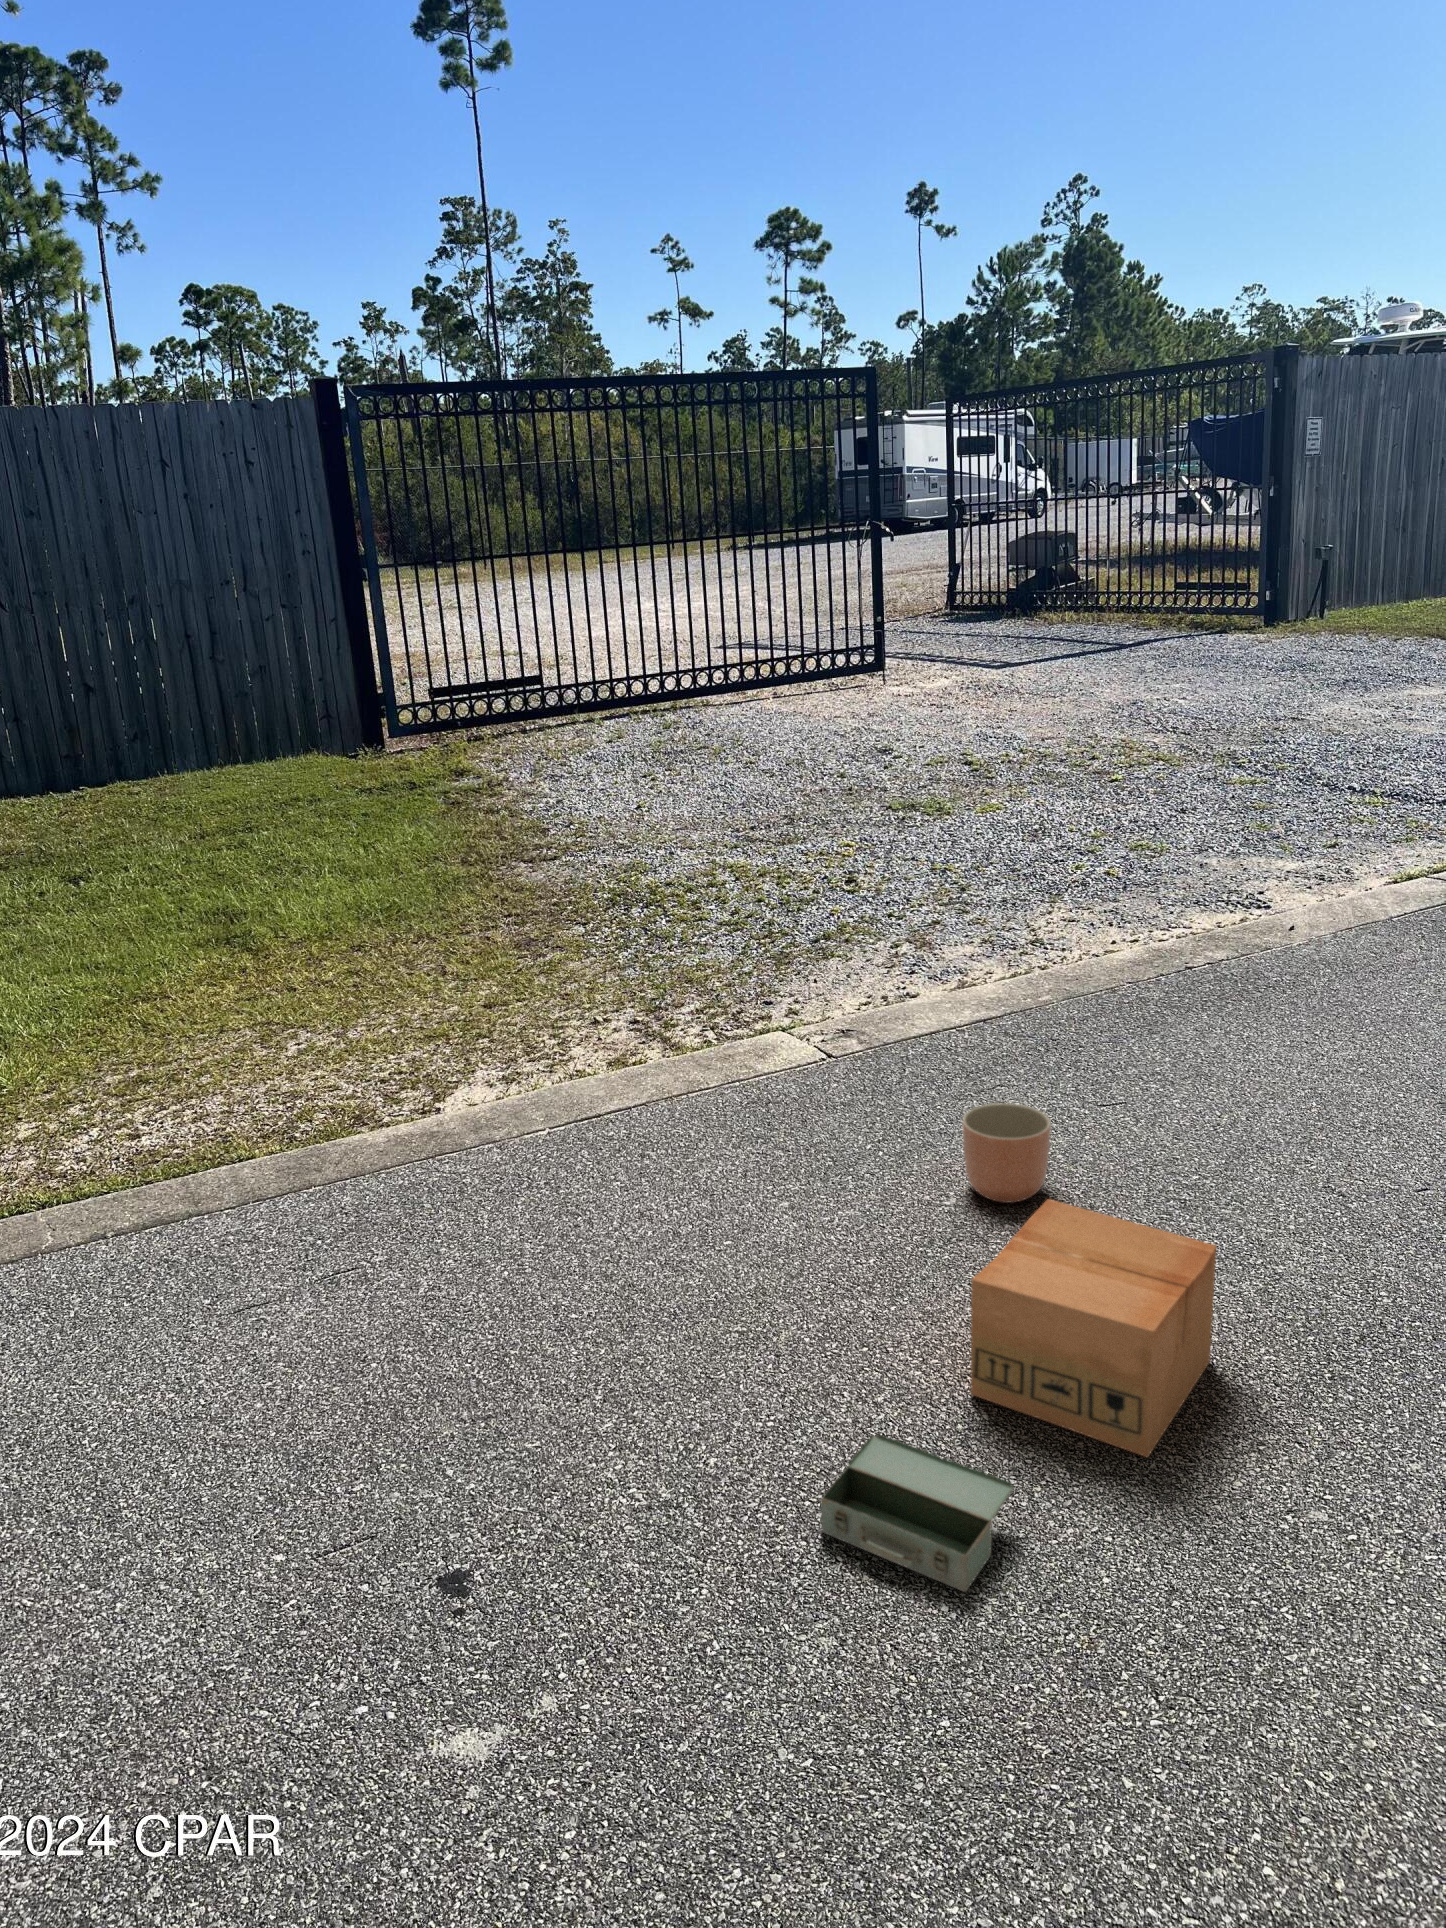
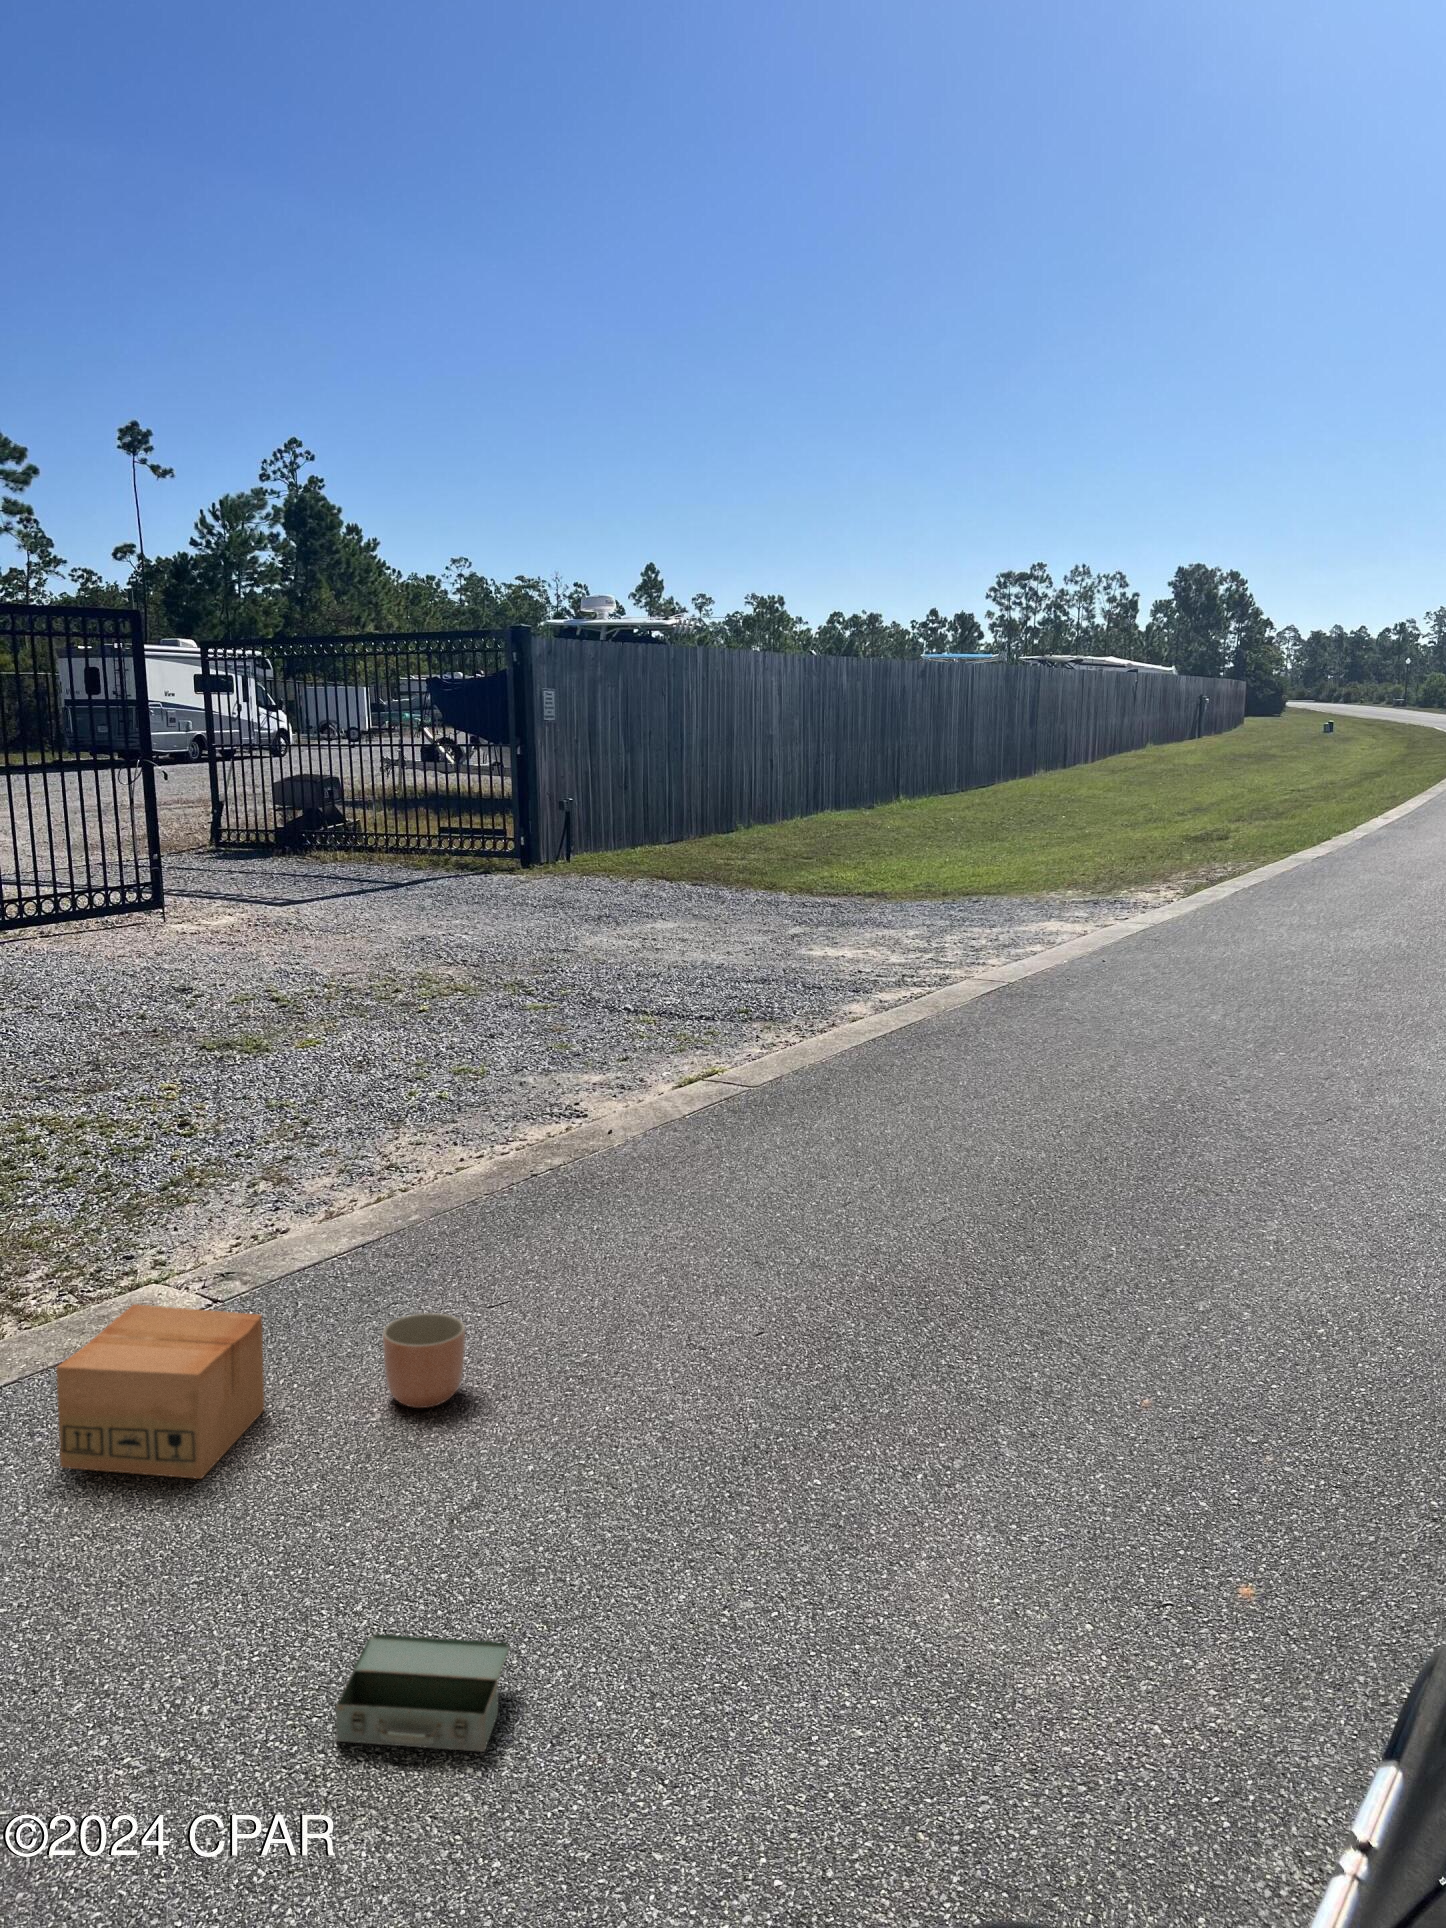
cardboard box: present [970,1199,1217,1457] -> present [56,1304,264,1479]

